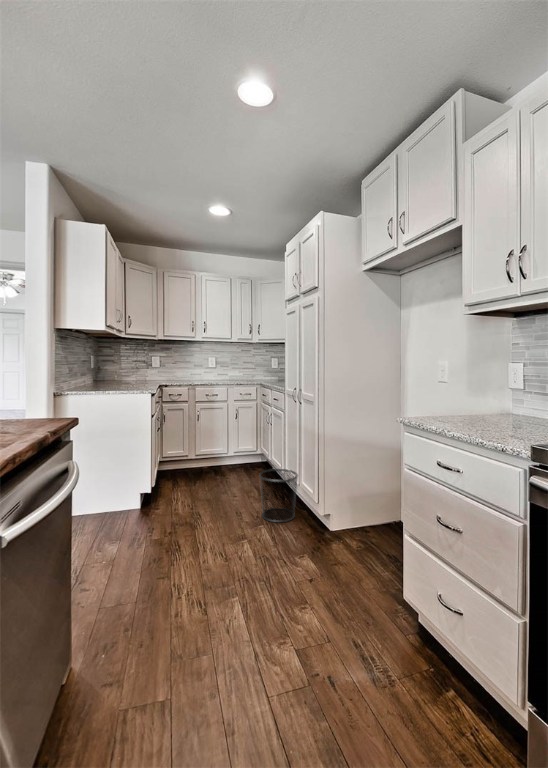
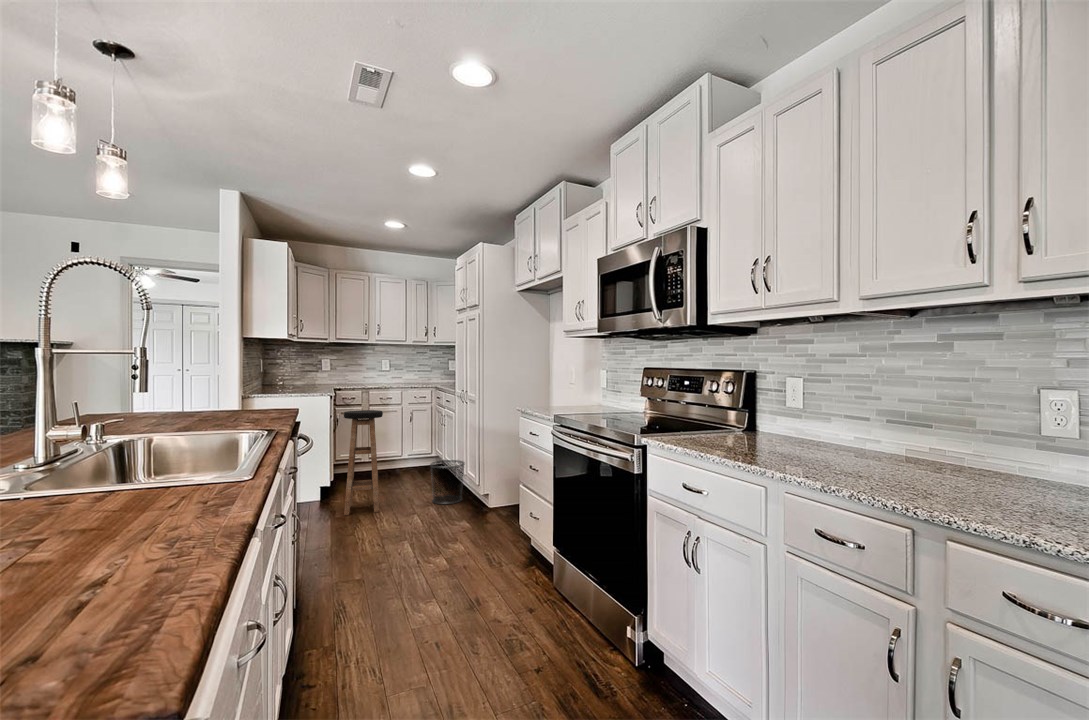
bar stool: none [165,413,207,532] -> present [344,410,383,515]

